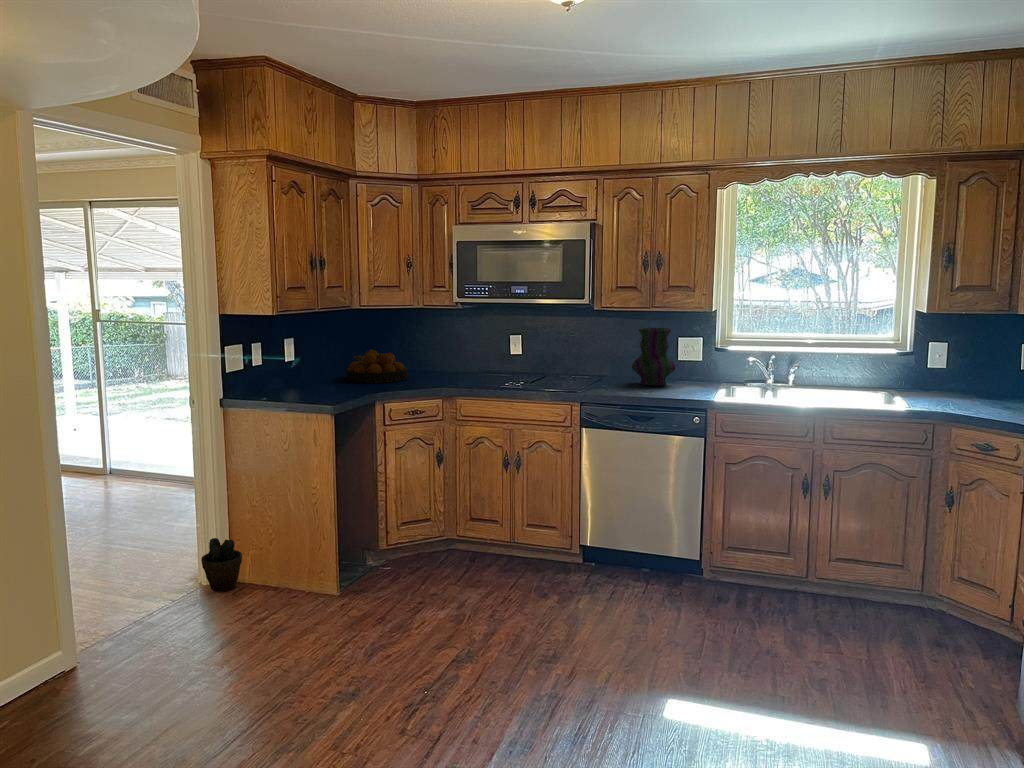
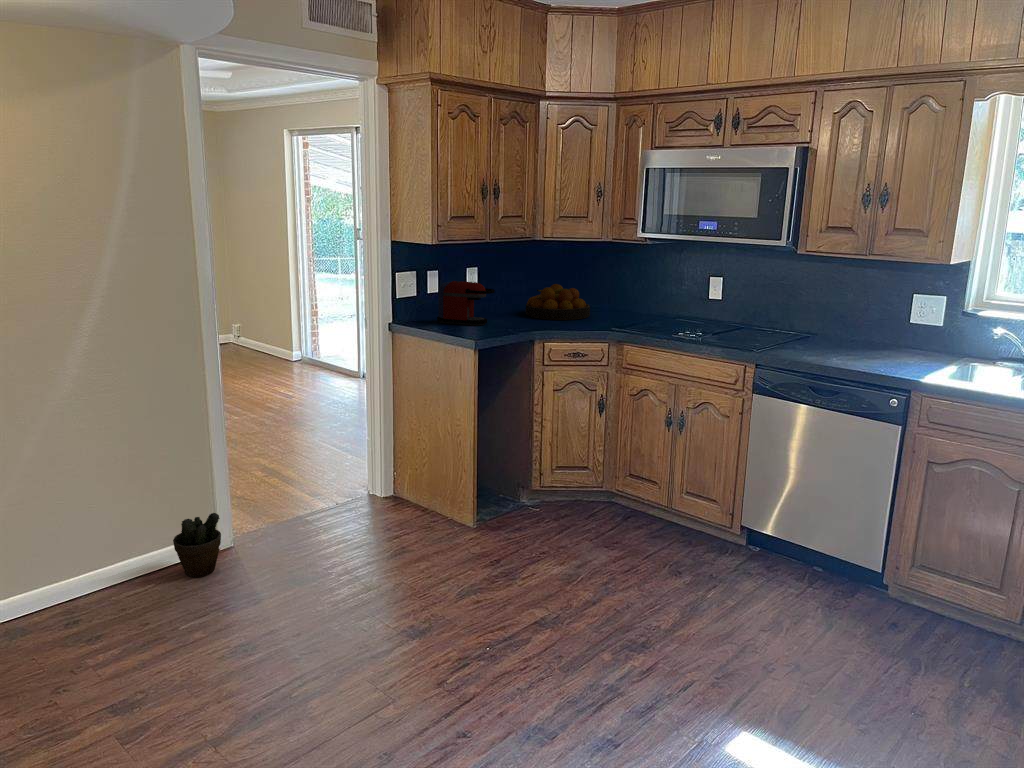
vase: present [632,328,675,386] -> none [839,279,897,353]
coffee maker: none [270,351,330,394] -> present [437,281,495,326]
potted plant: present [201,538,242,592] -> present [173,513,221,577]

